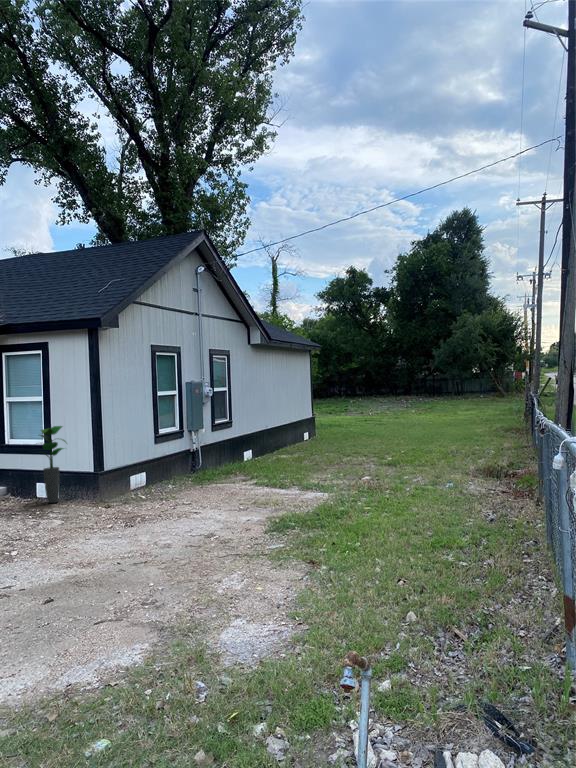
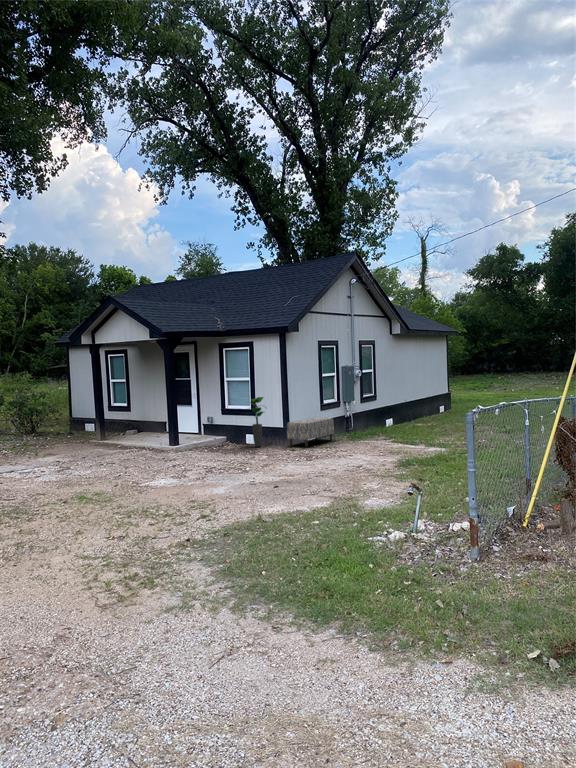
bench: none [99,454,173,500] -> present [287,418,334,447]

